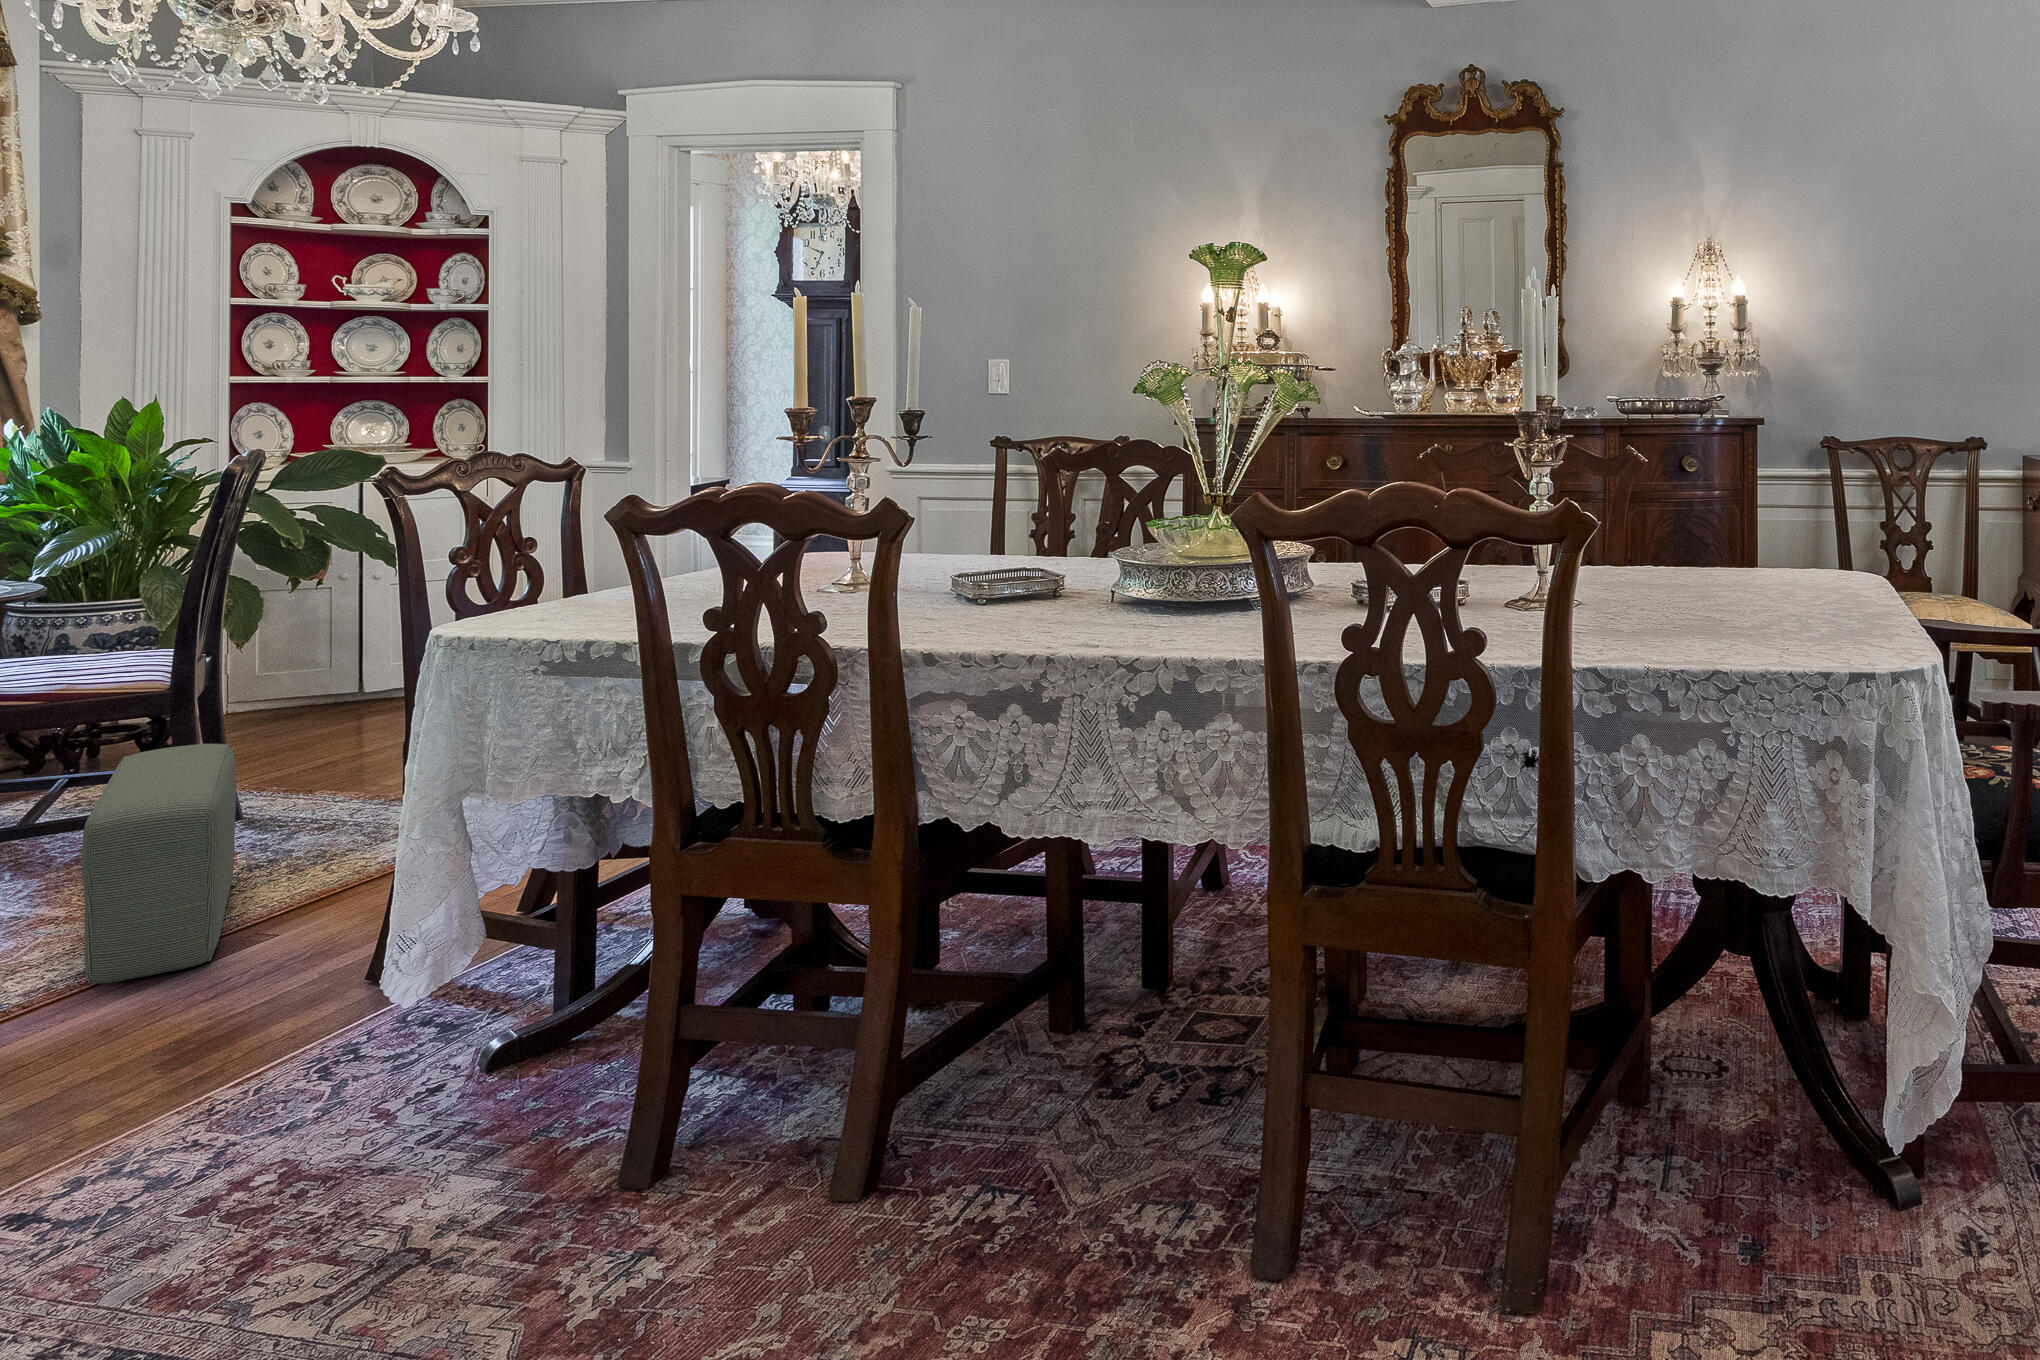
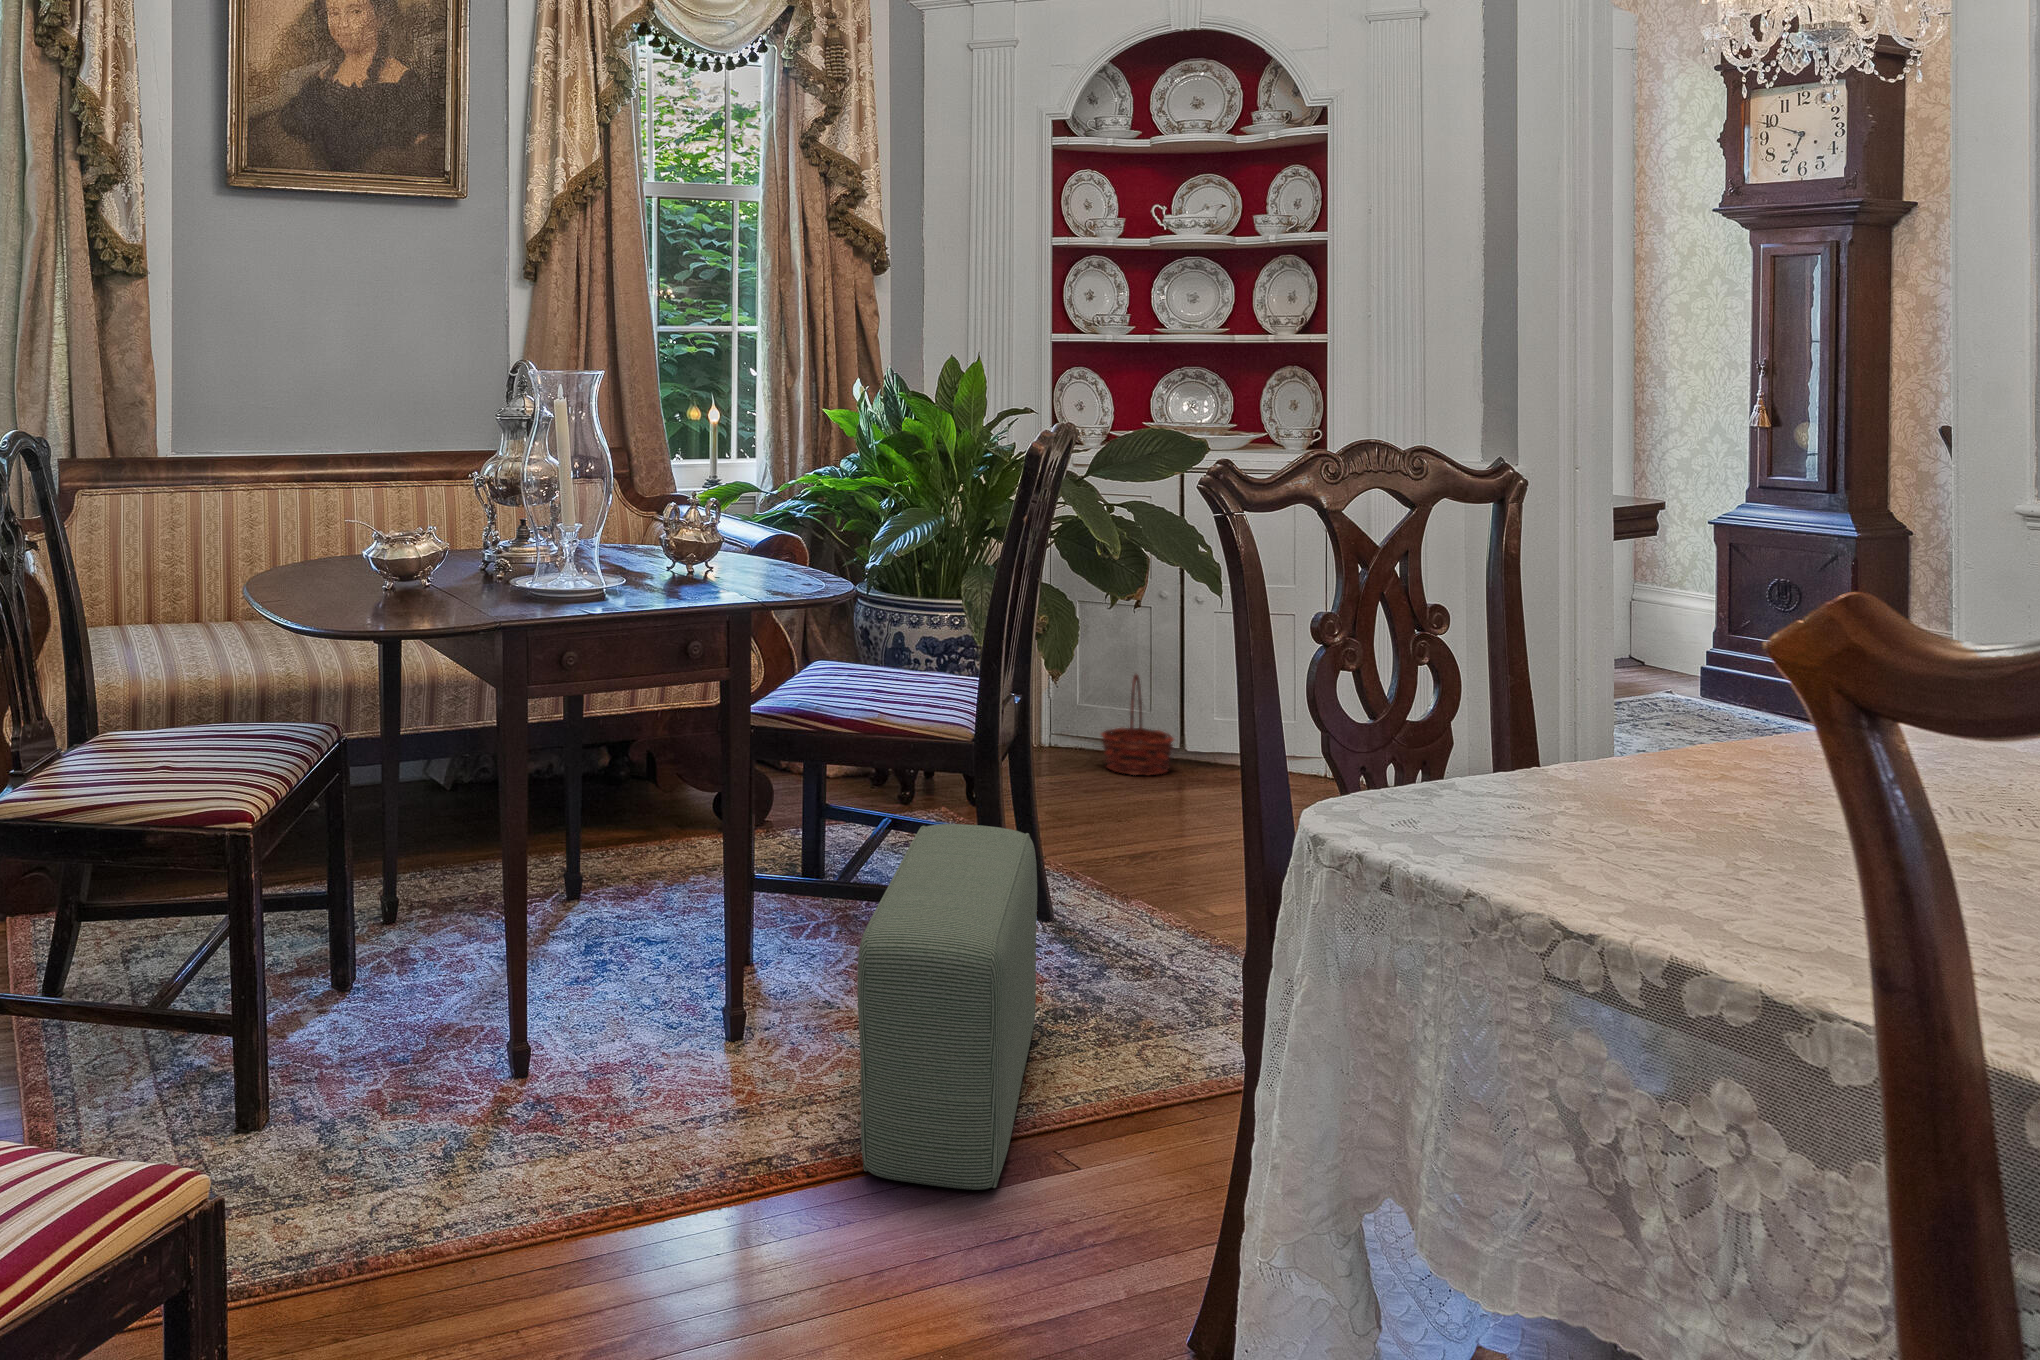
basket: none [278,645,351,724] -> present [1101,674,1174,775]

